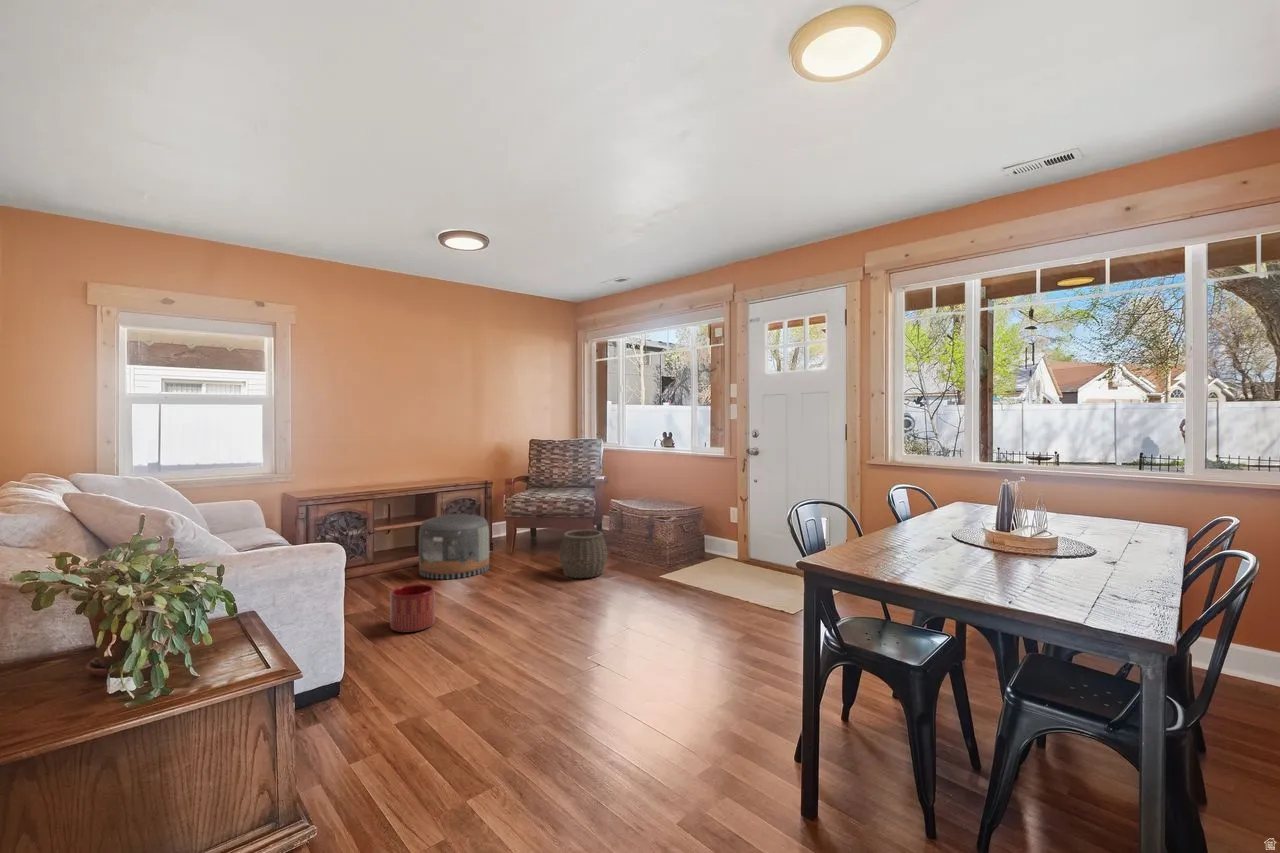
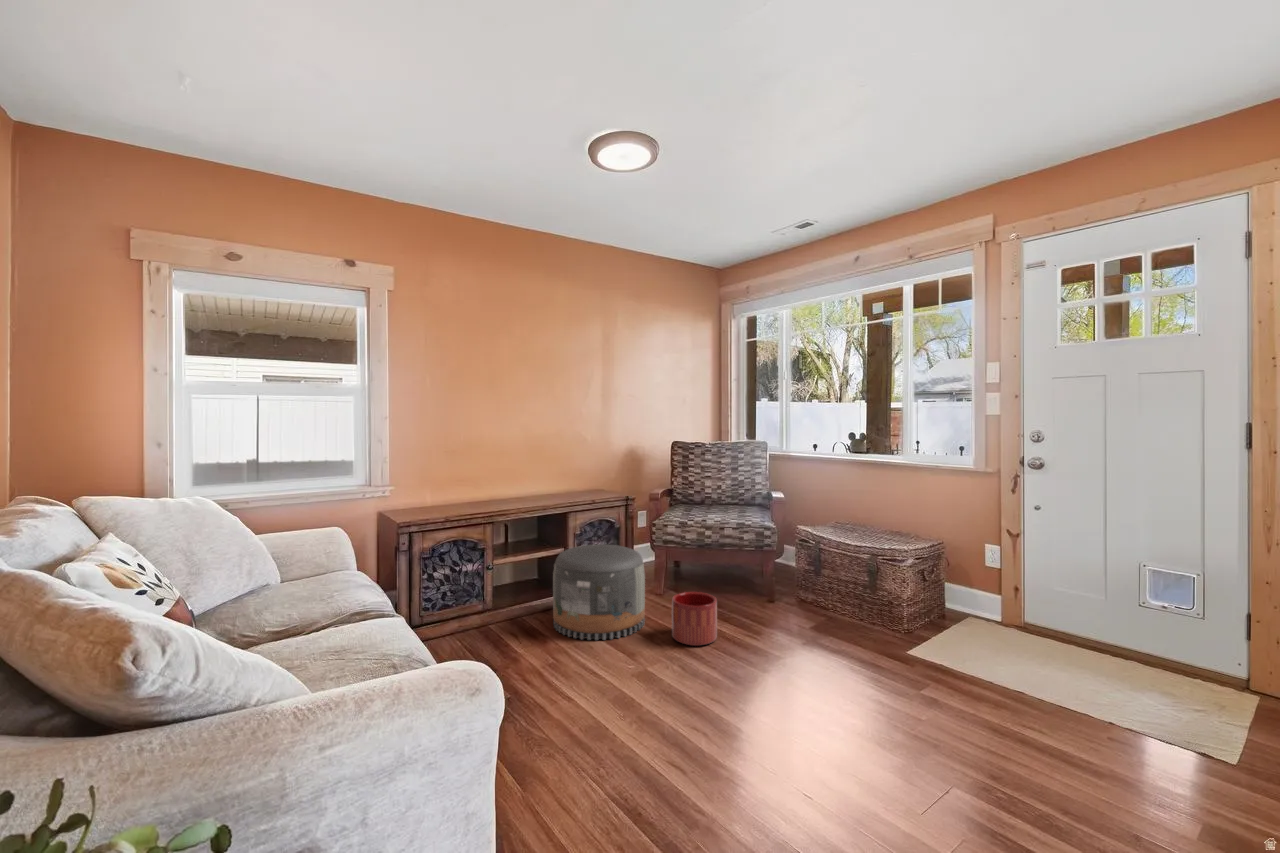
woven basket: present [560,530,607,578] -> none [750,573,822,649]
planter: present [390,584,435,632] -> present [672,592,717,646]

